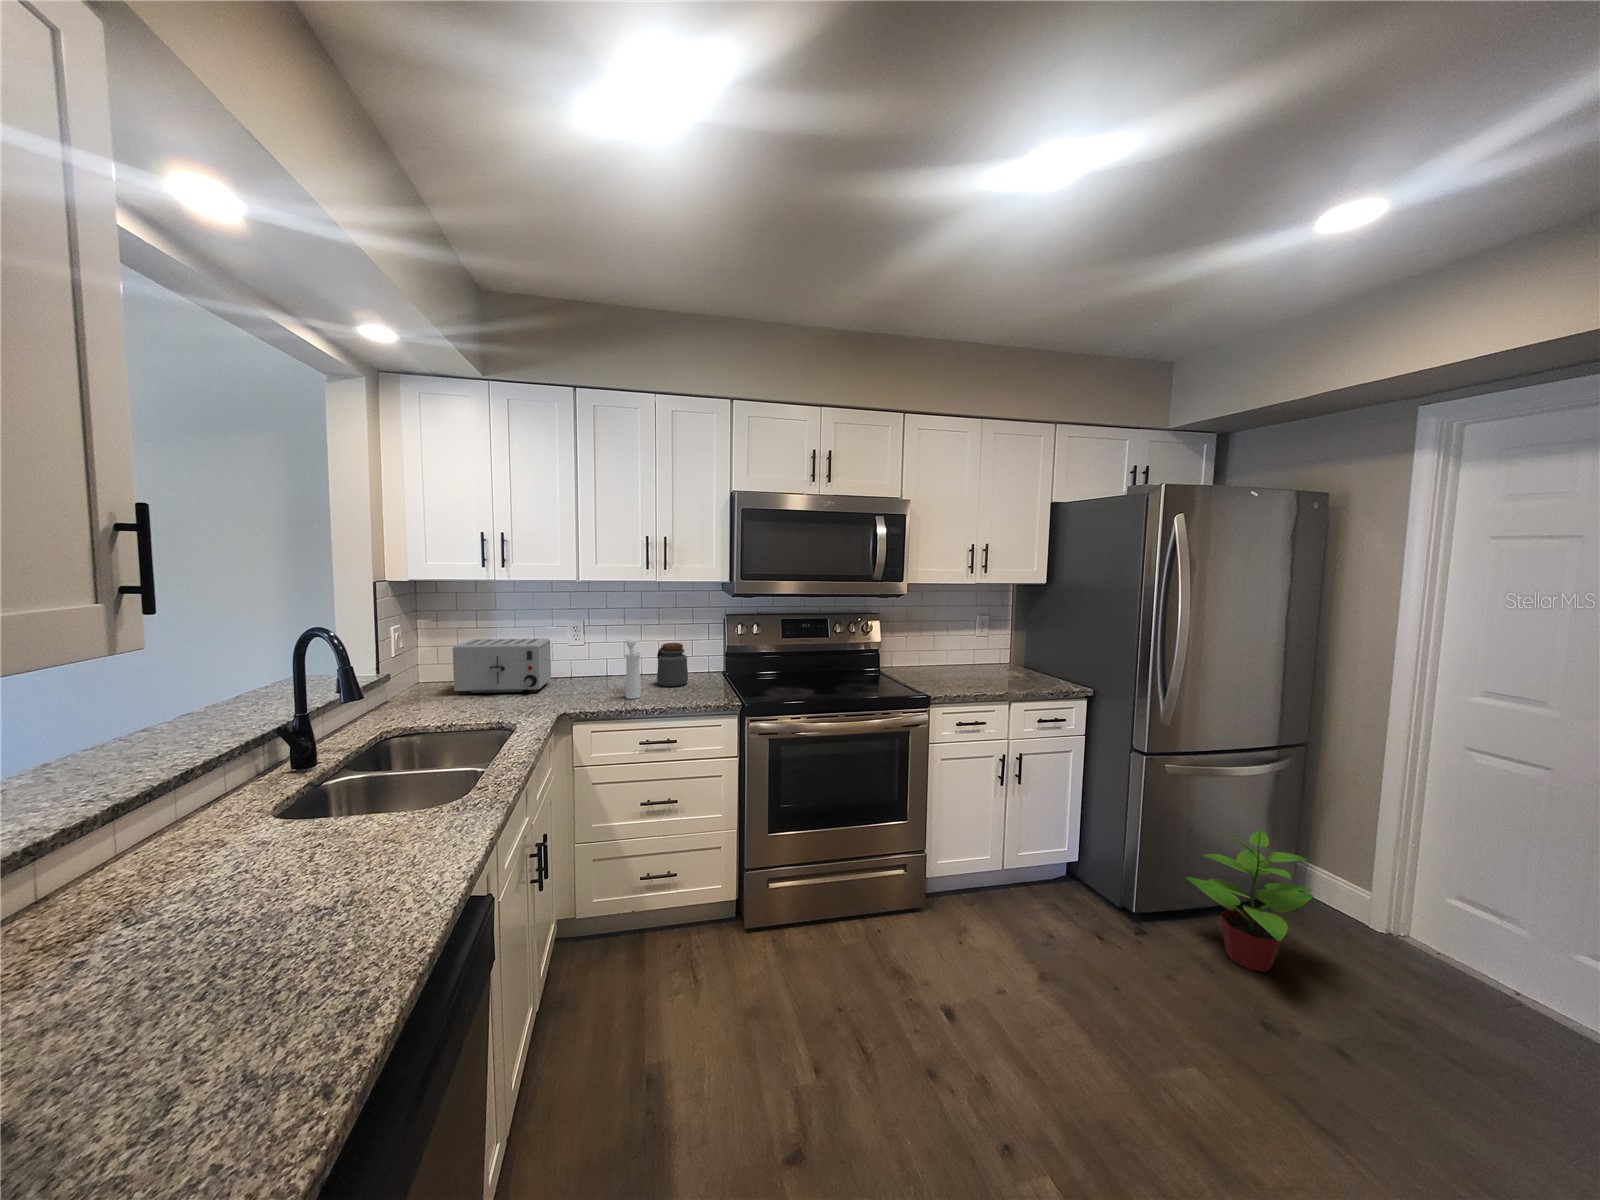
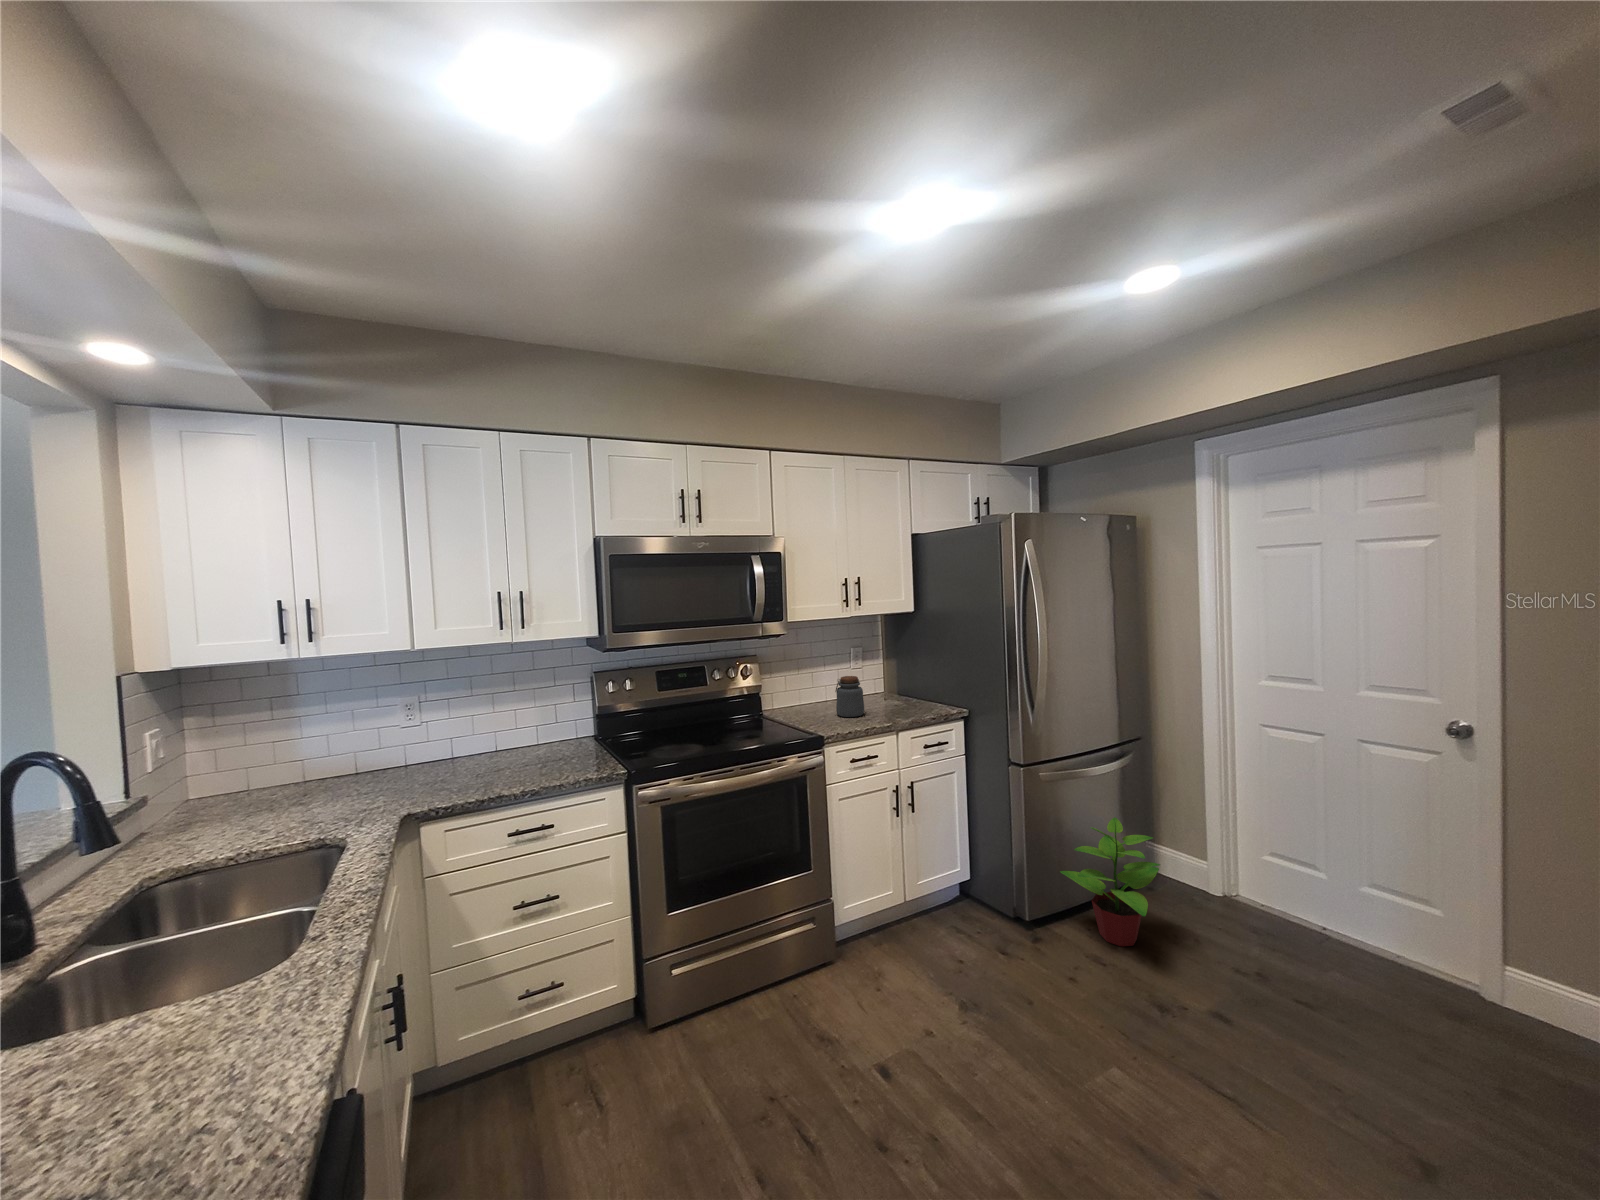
toaster: present [453,638,551,694] -> none [243,722,385,807]
pepper mill: present [625,638,641,699] -> none [483,710,507,782]
jar: present [657,643,688,687] -> present [835,676,864,717]

